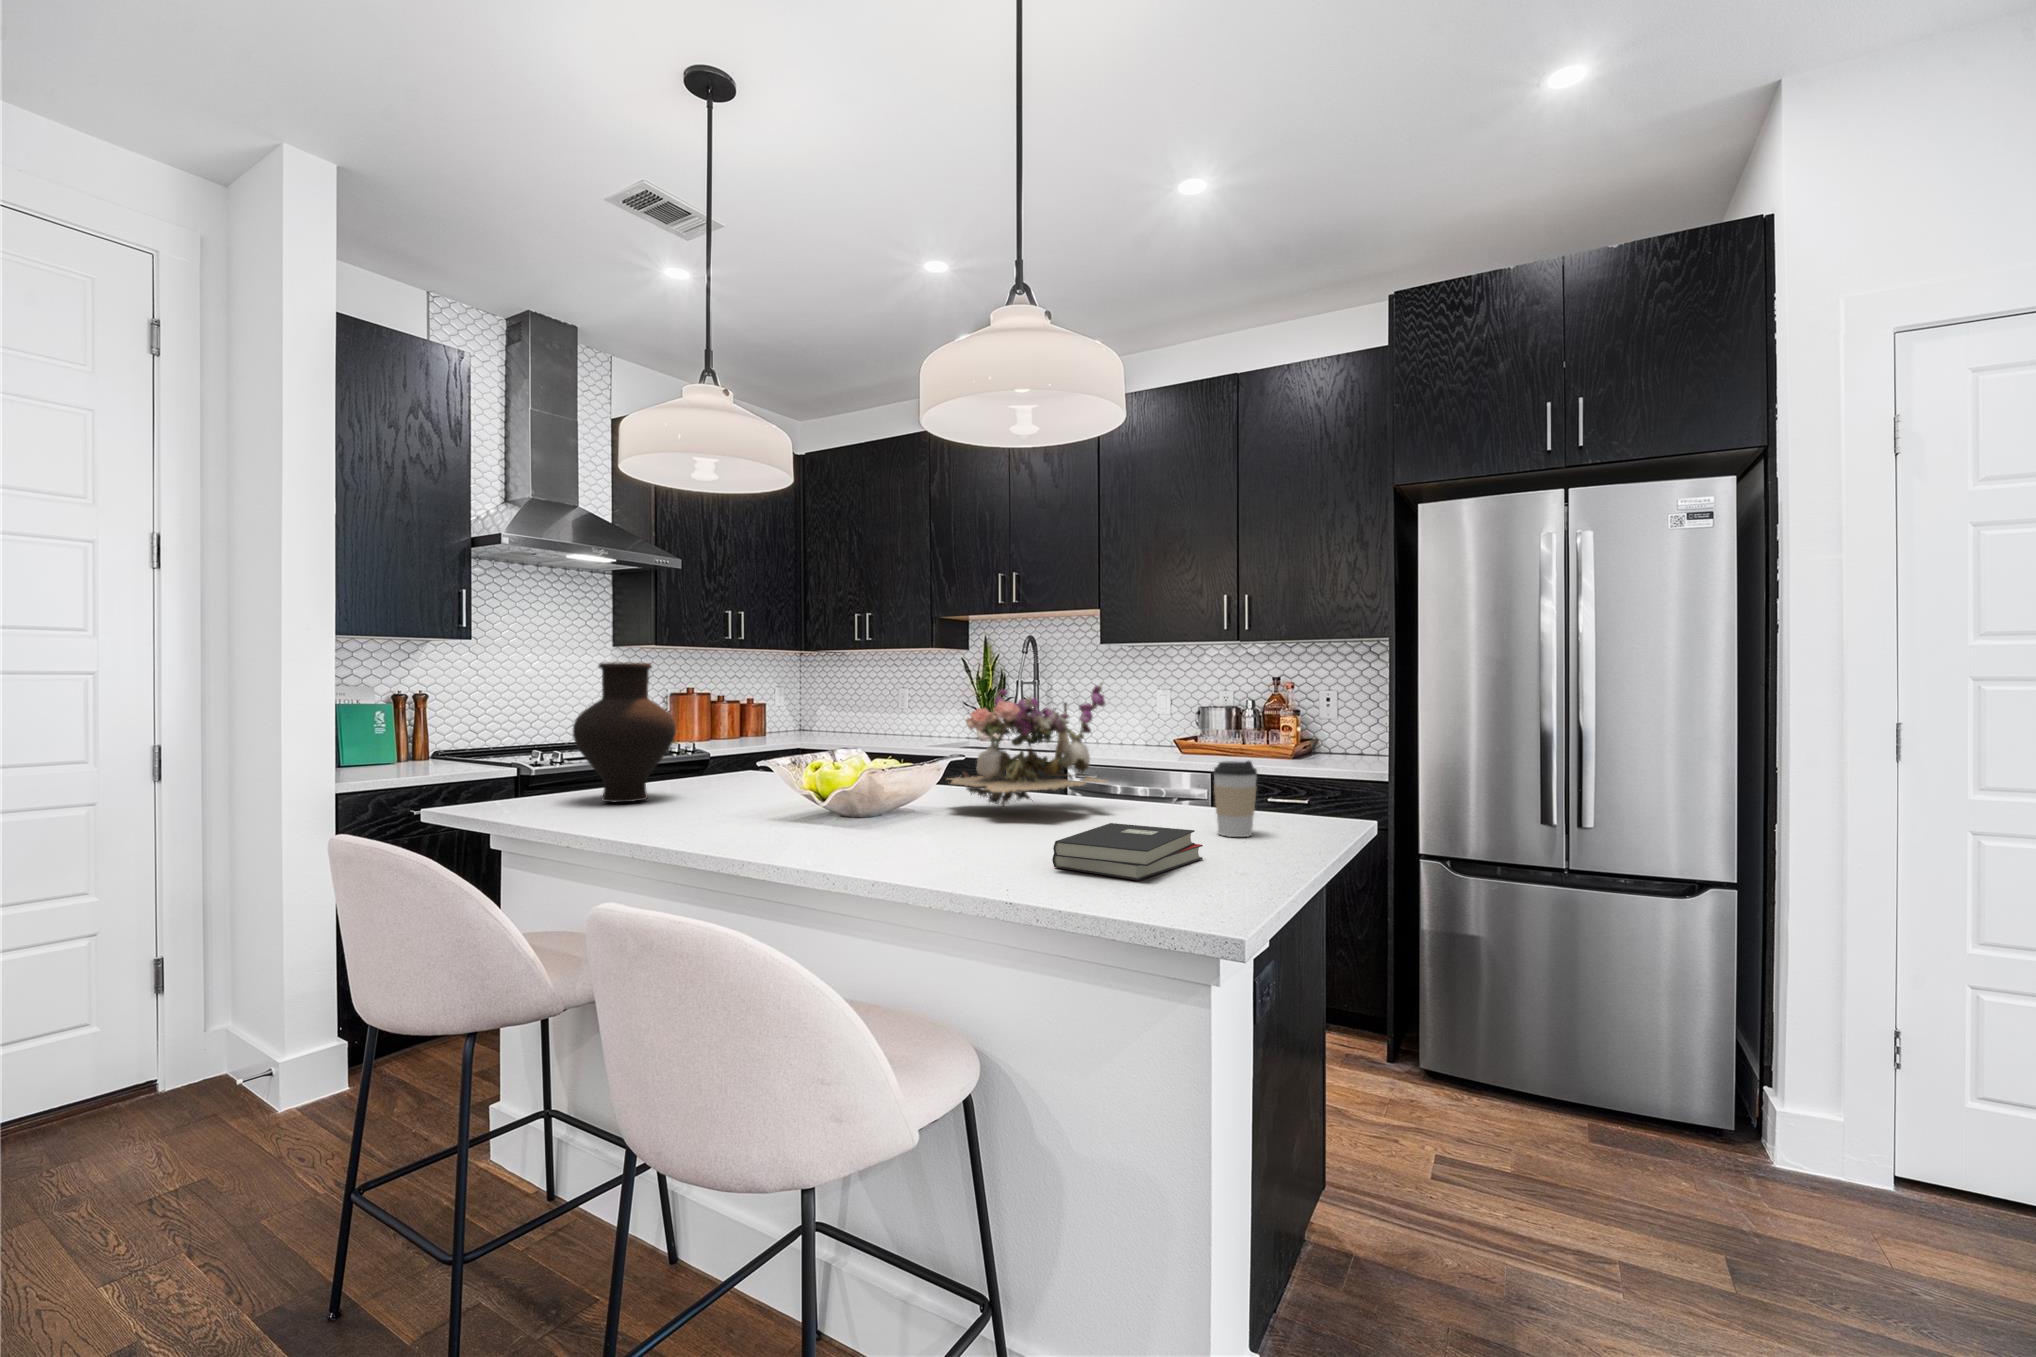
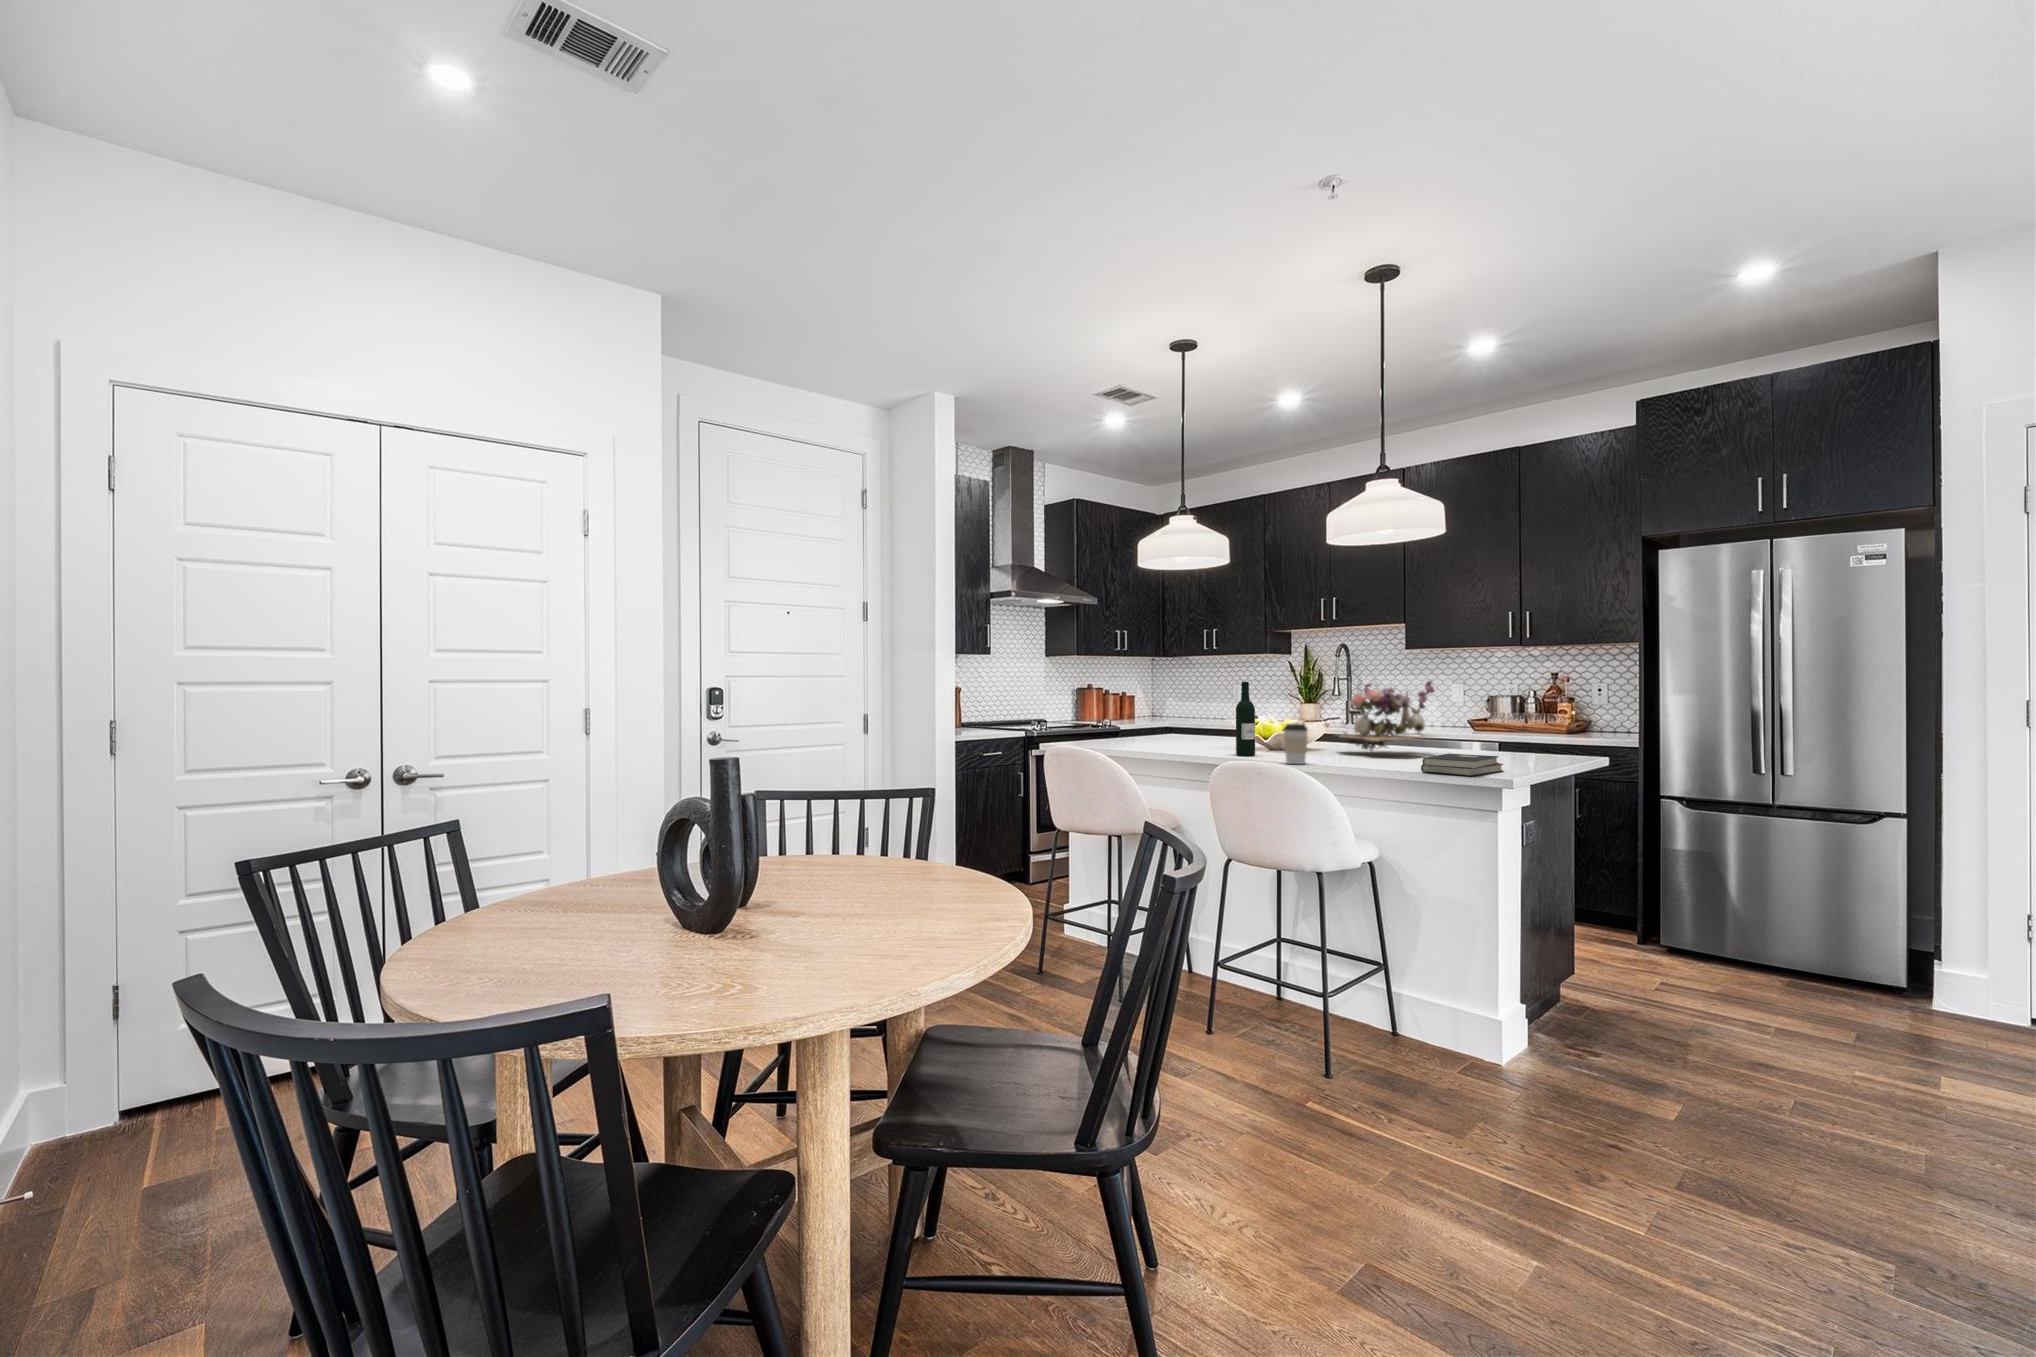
vase: present [573,663,676,802] -> none [1115,670,1168,747]
wine bottle: none [761,685,797,823] -> present [1236,682,1255,756]
coffee cup: present [1214,761,1257,837] -> present [1284,724,1308,764]

